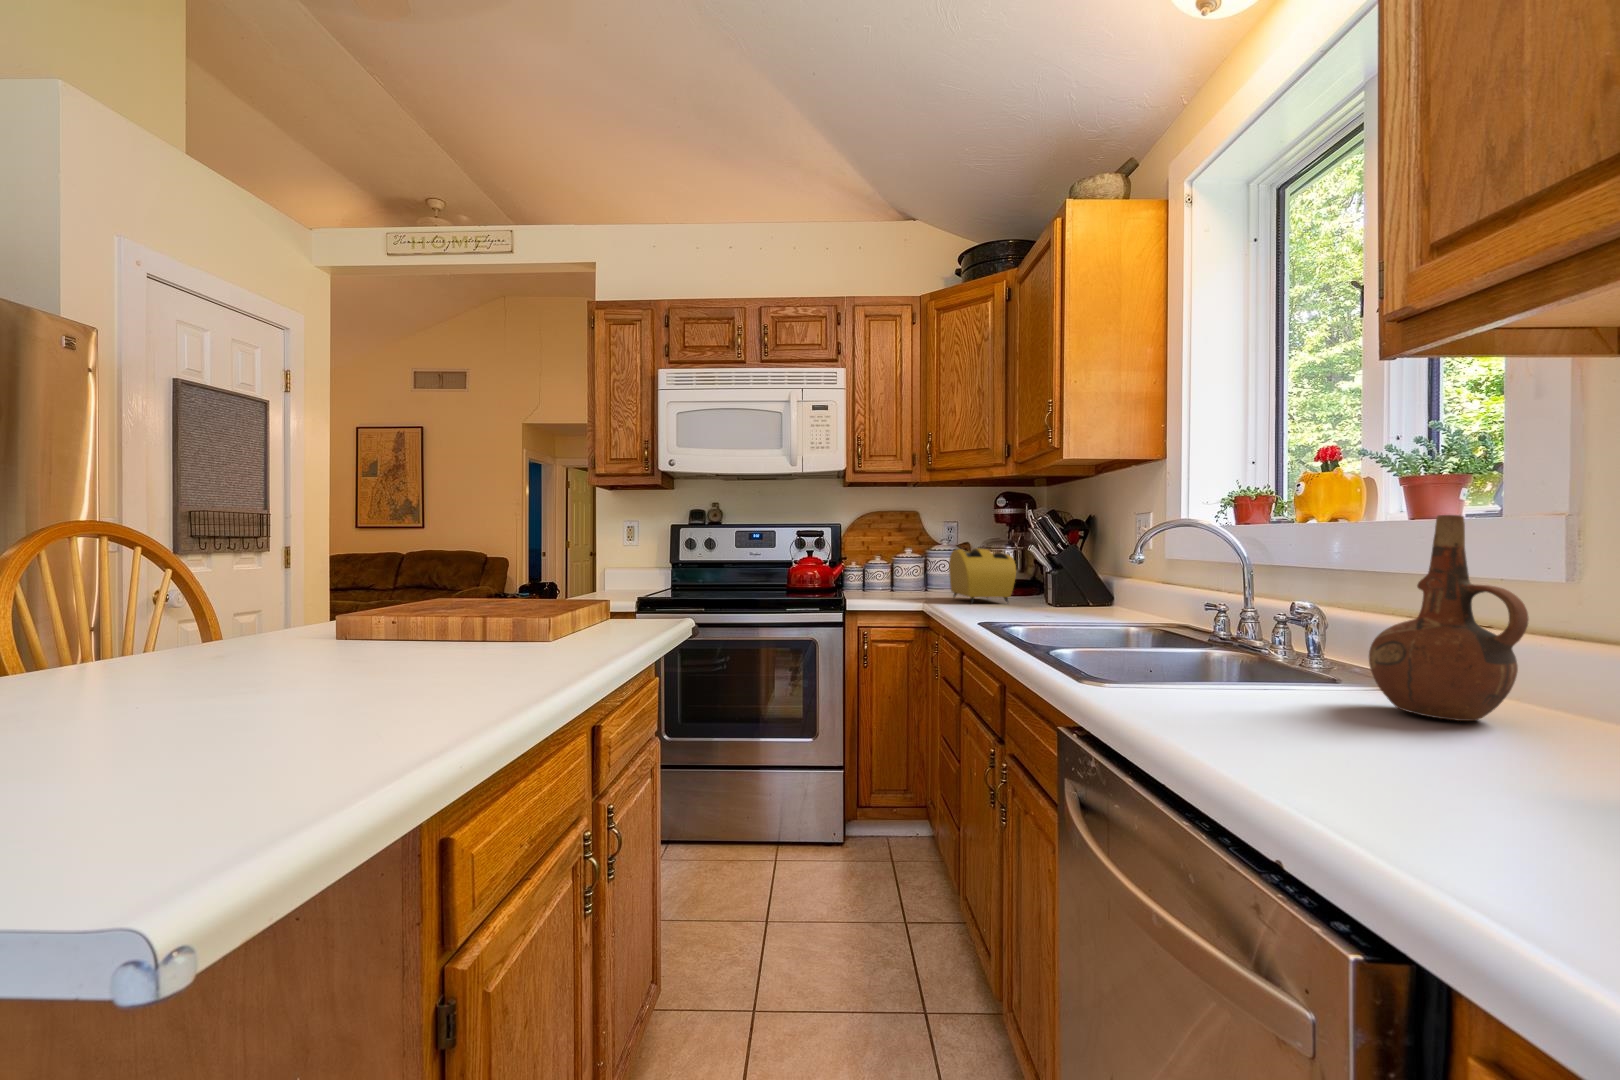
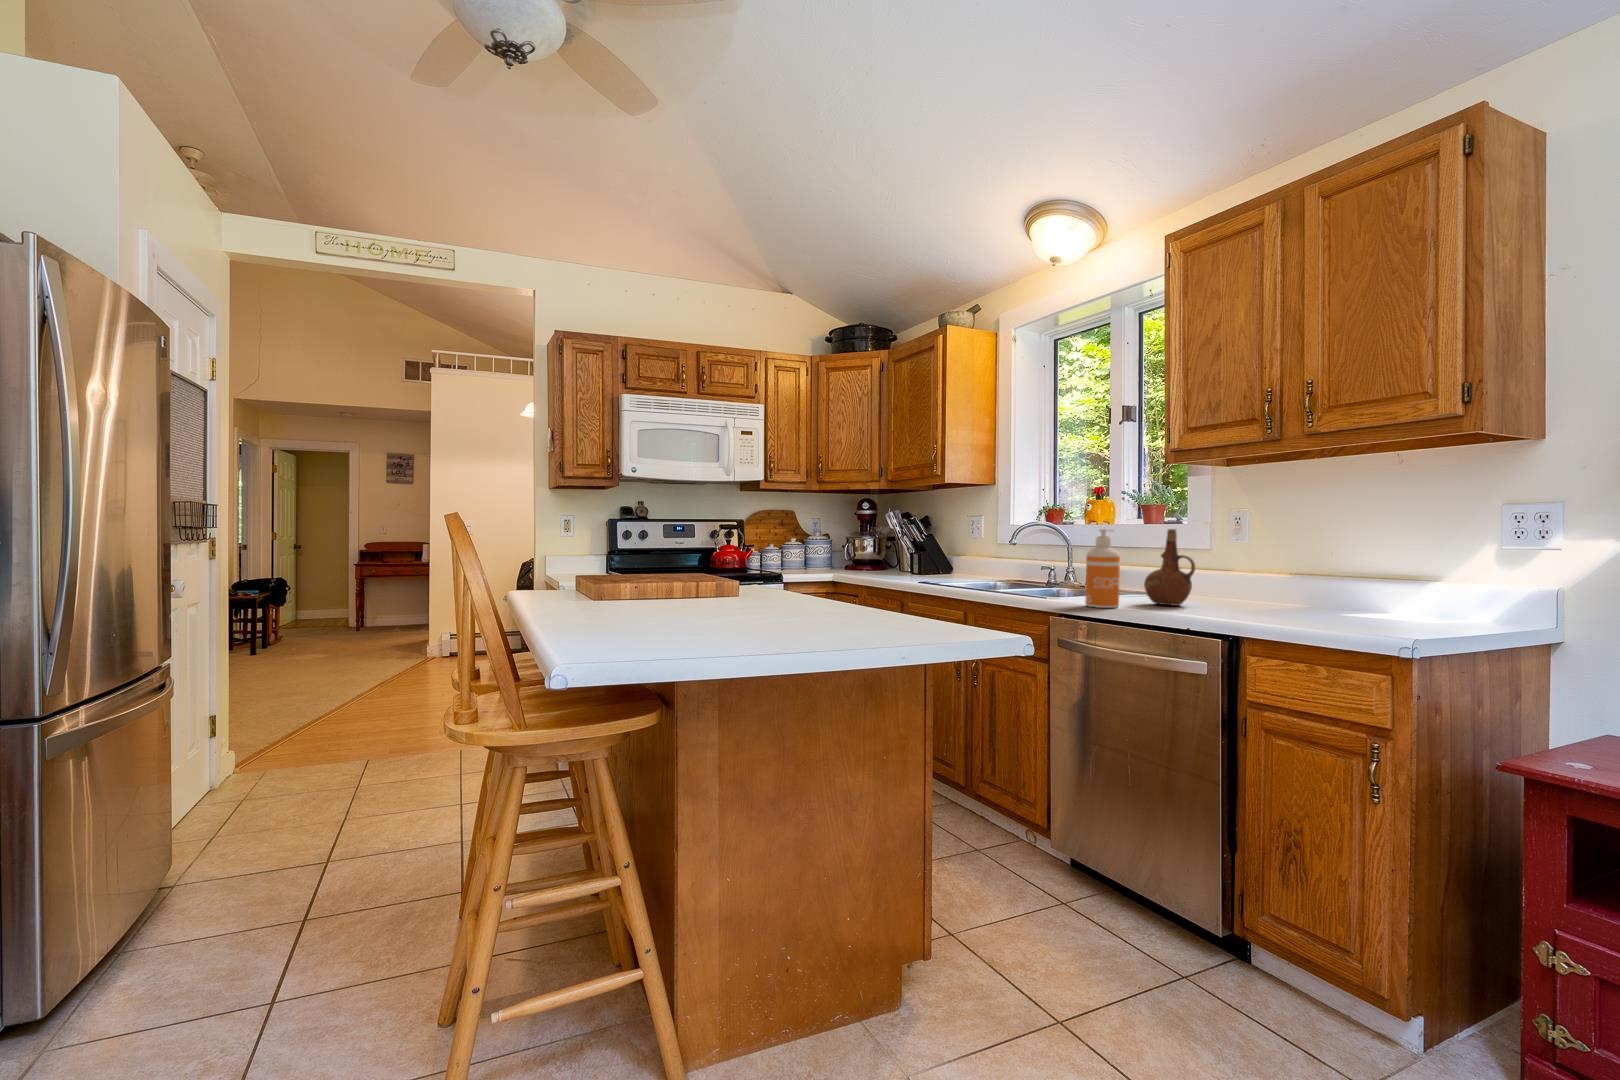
soap dispenser: none [1186,517,1274,711] -> present [1085,529,1120,608]
toaster: present [949,548,1016,603] -> none [839,538,890,575]

